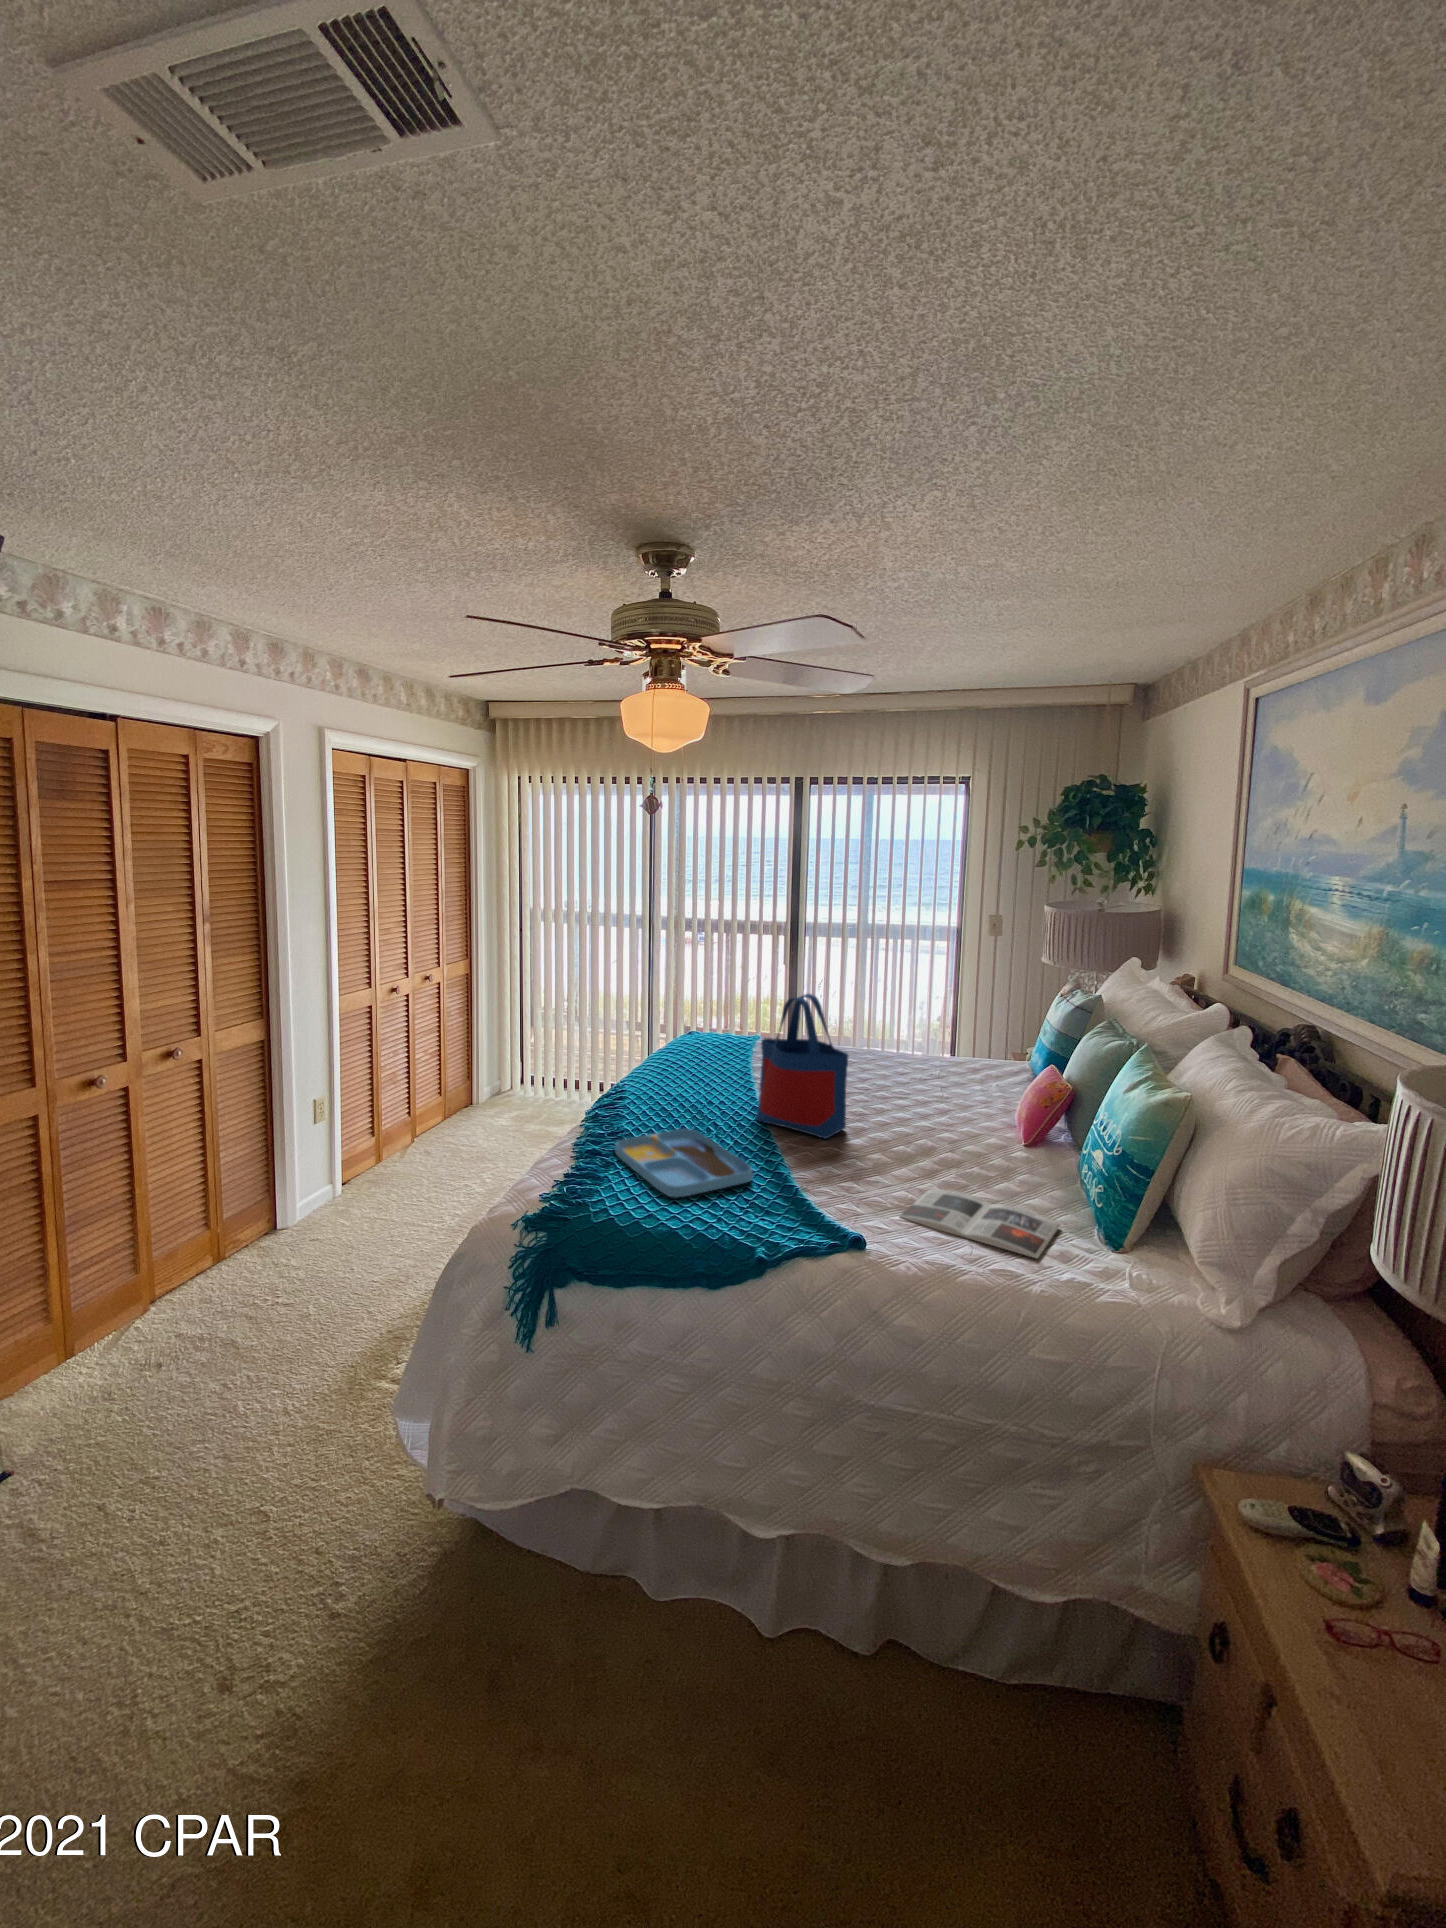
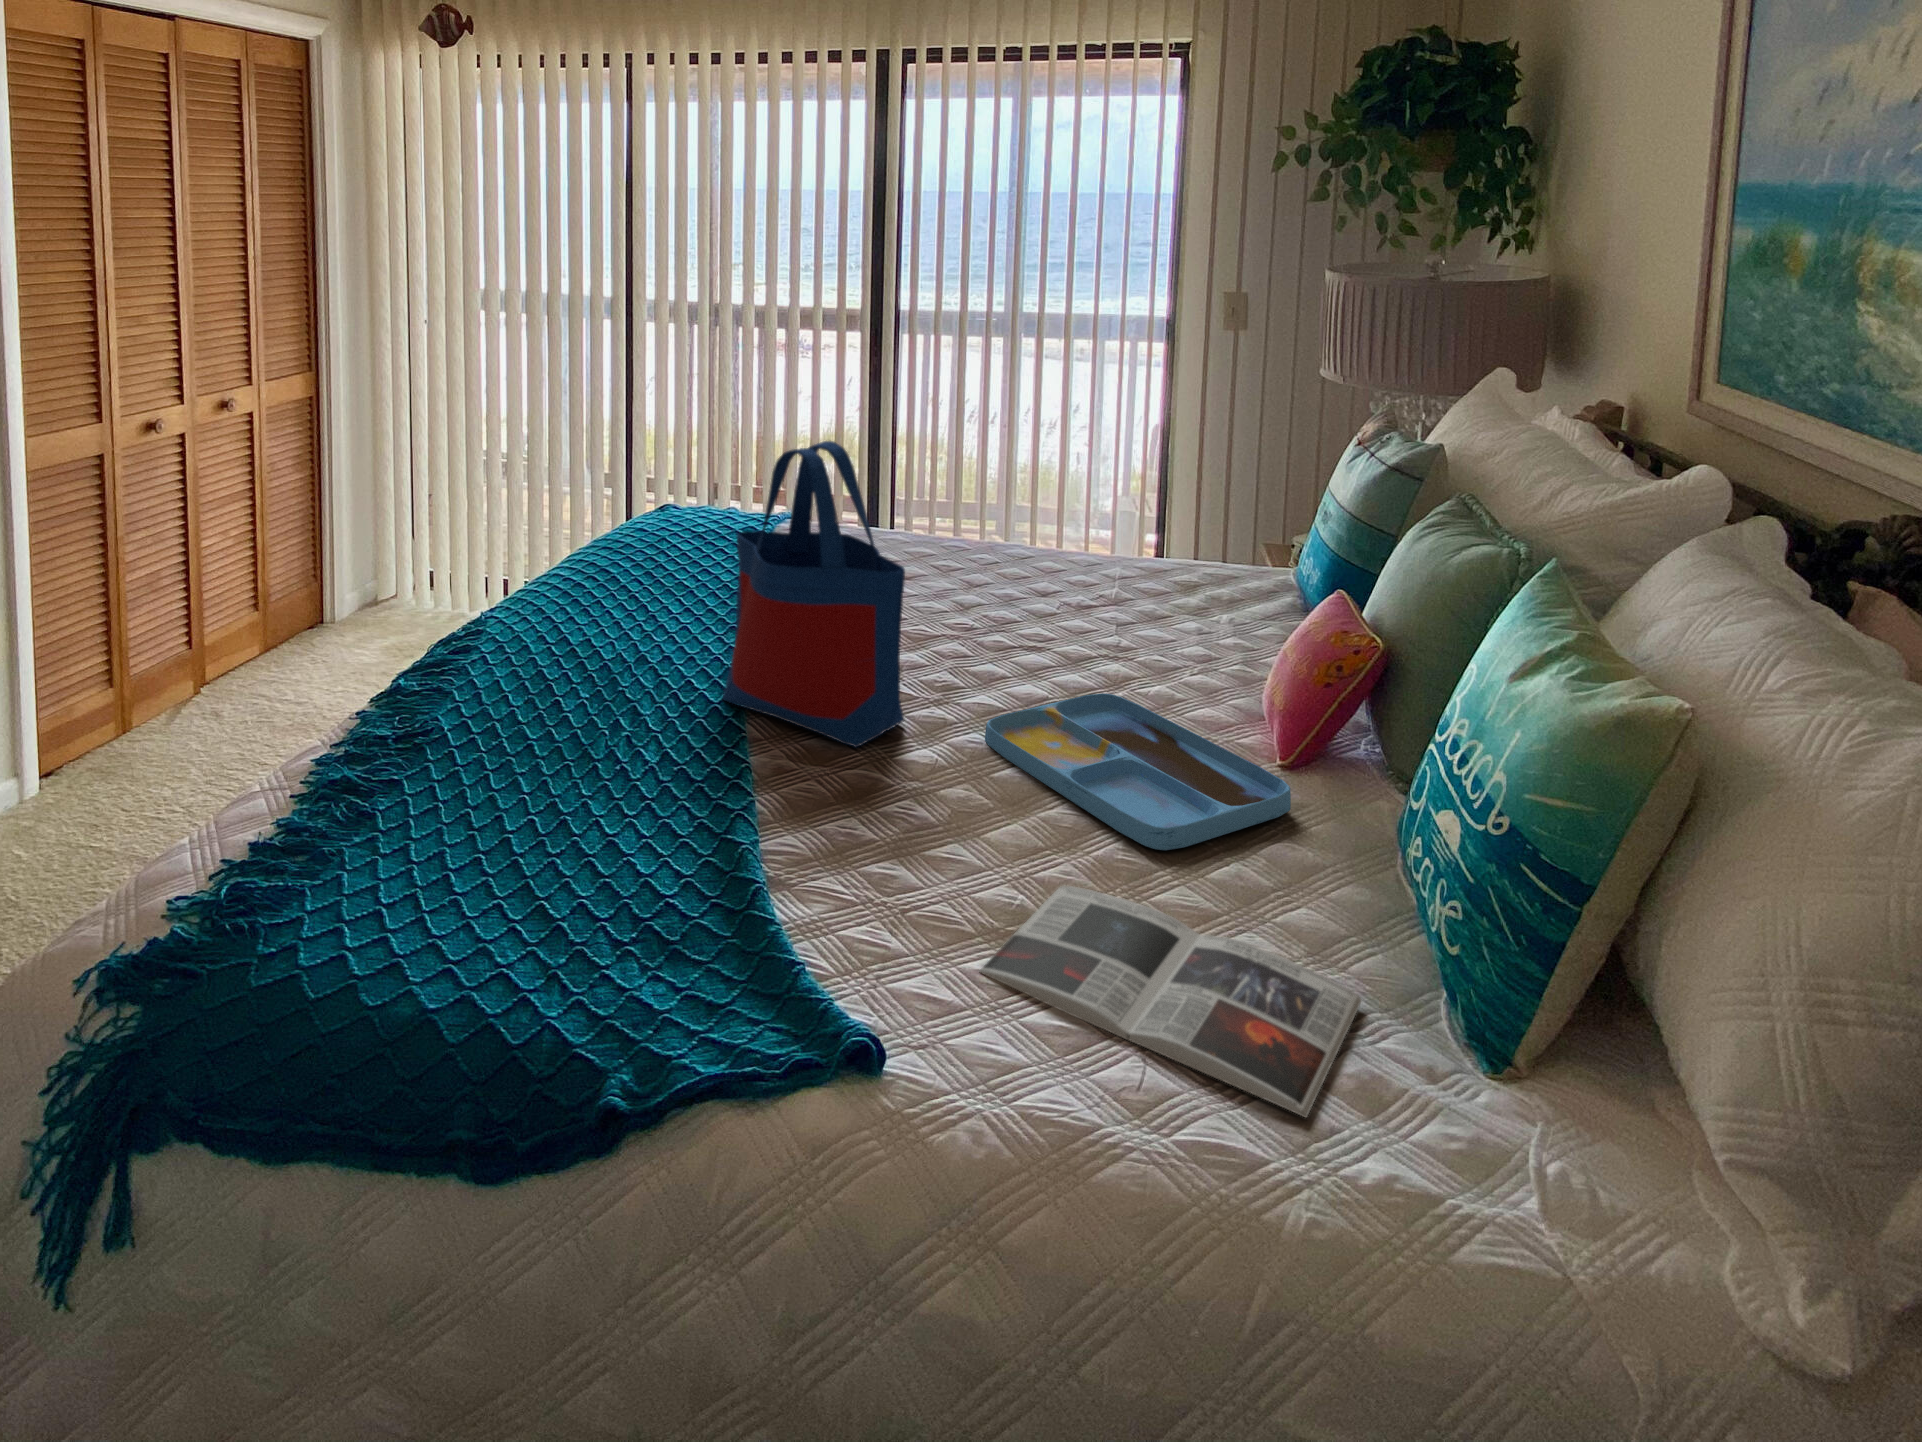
tray: present [615,1129,753,1197] -> present [985,693,1291,850]

